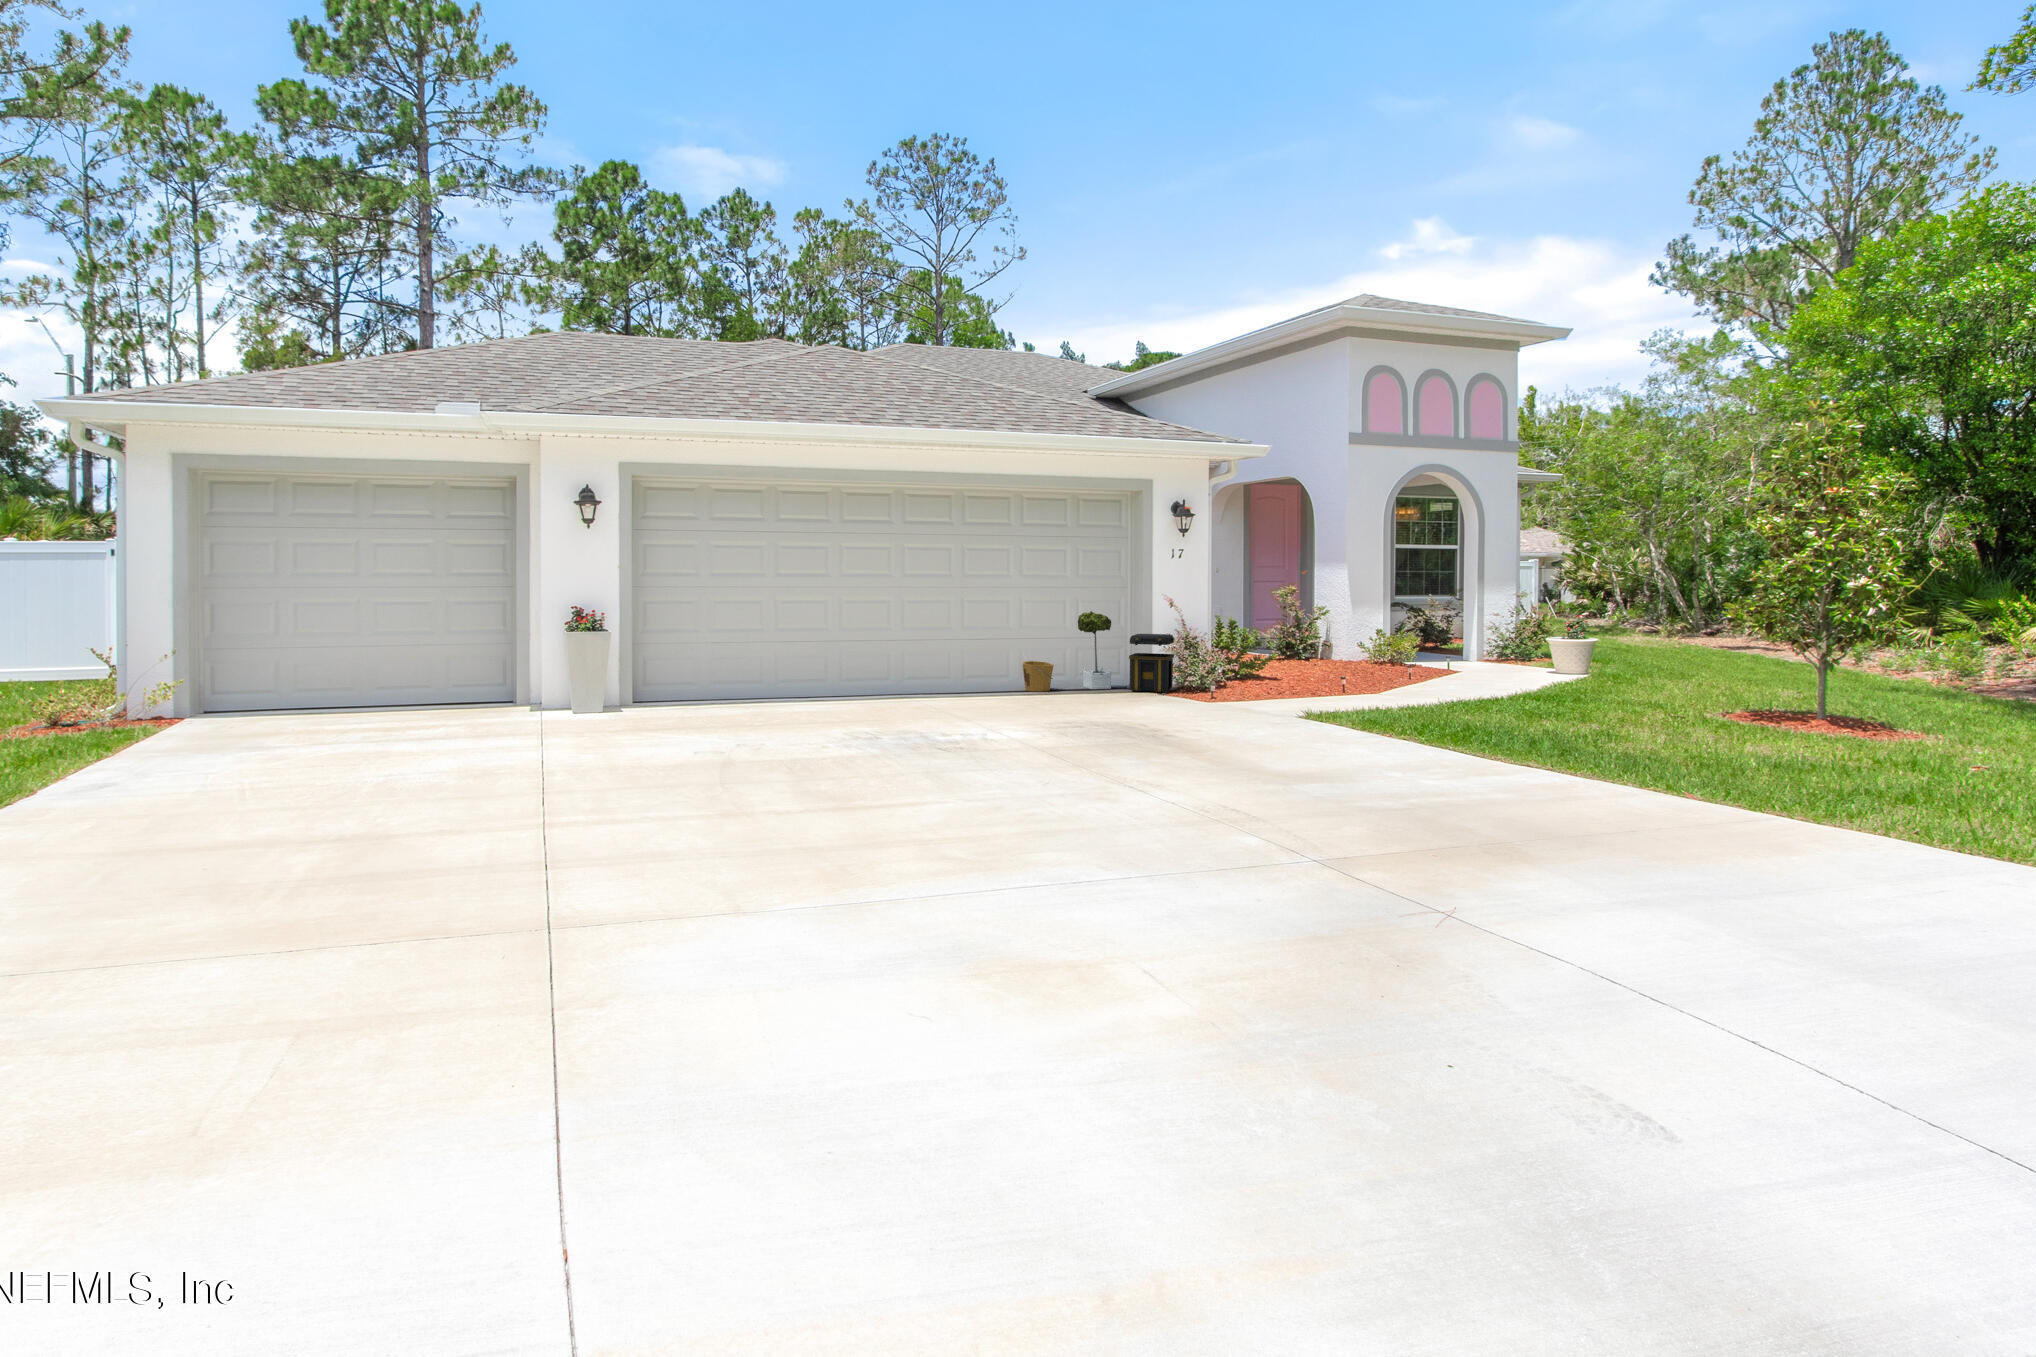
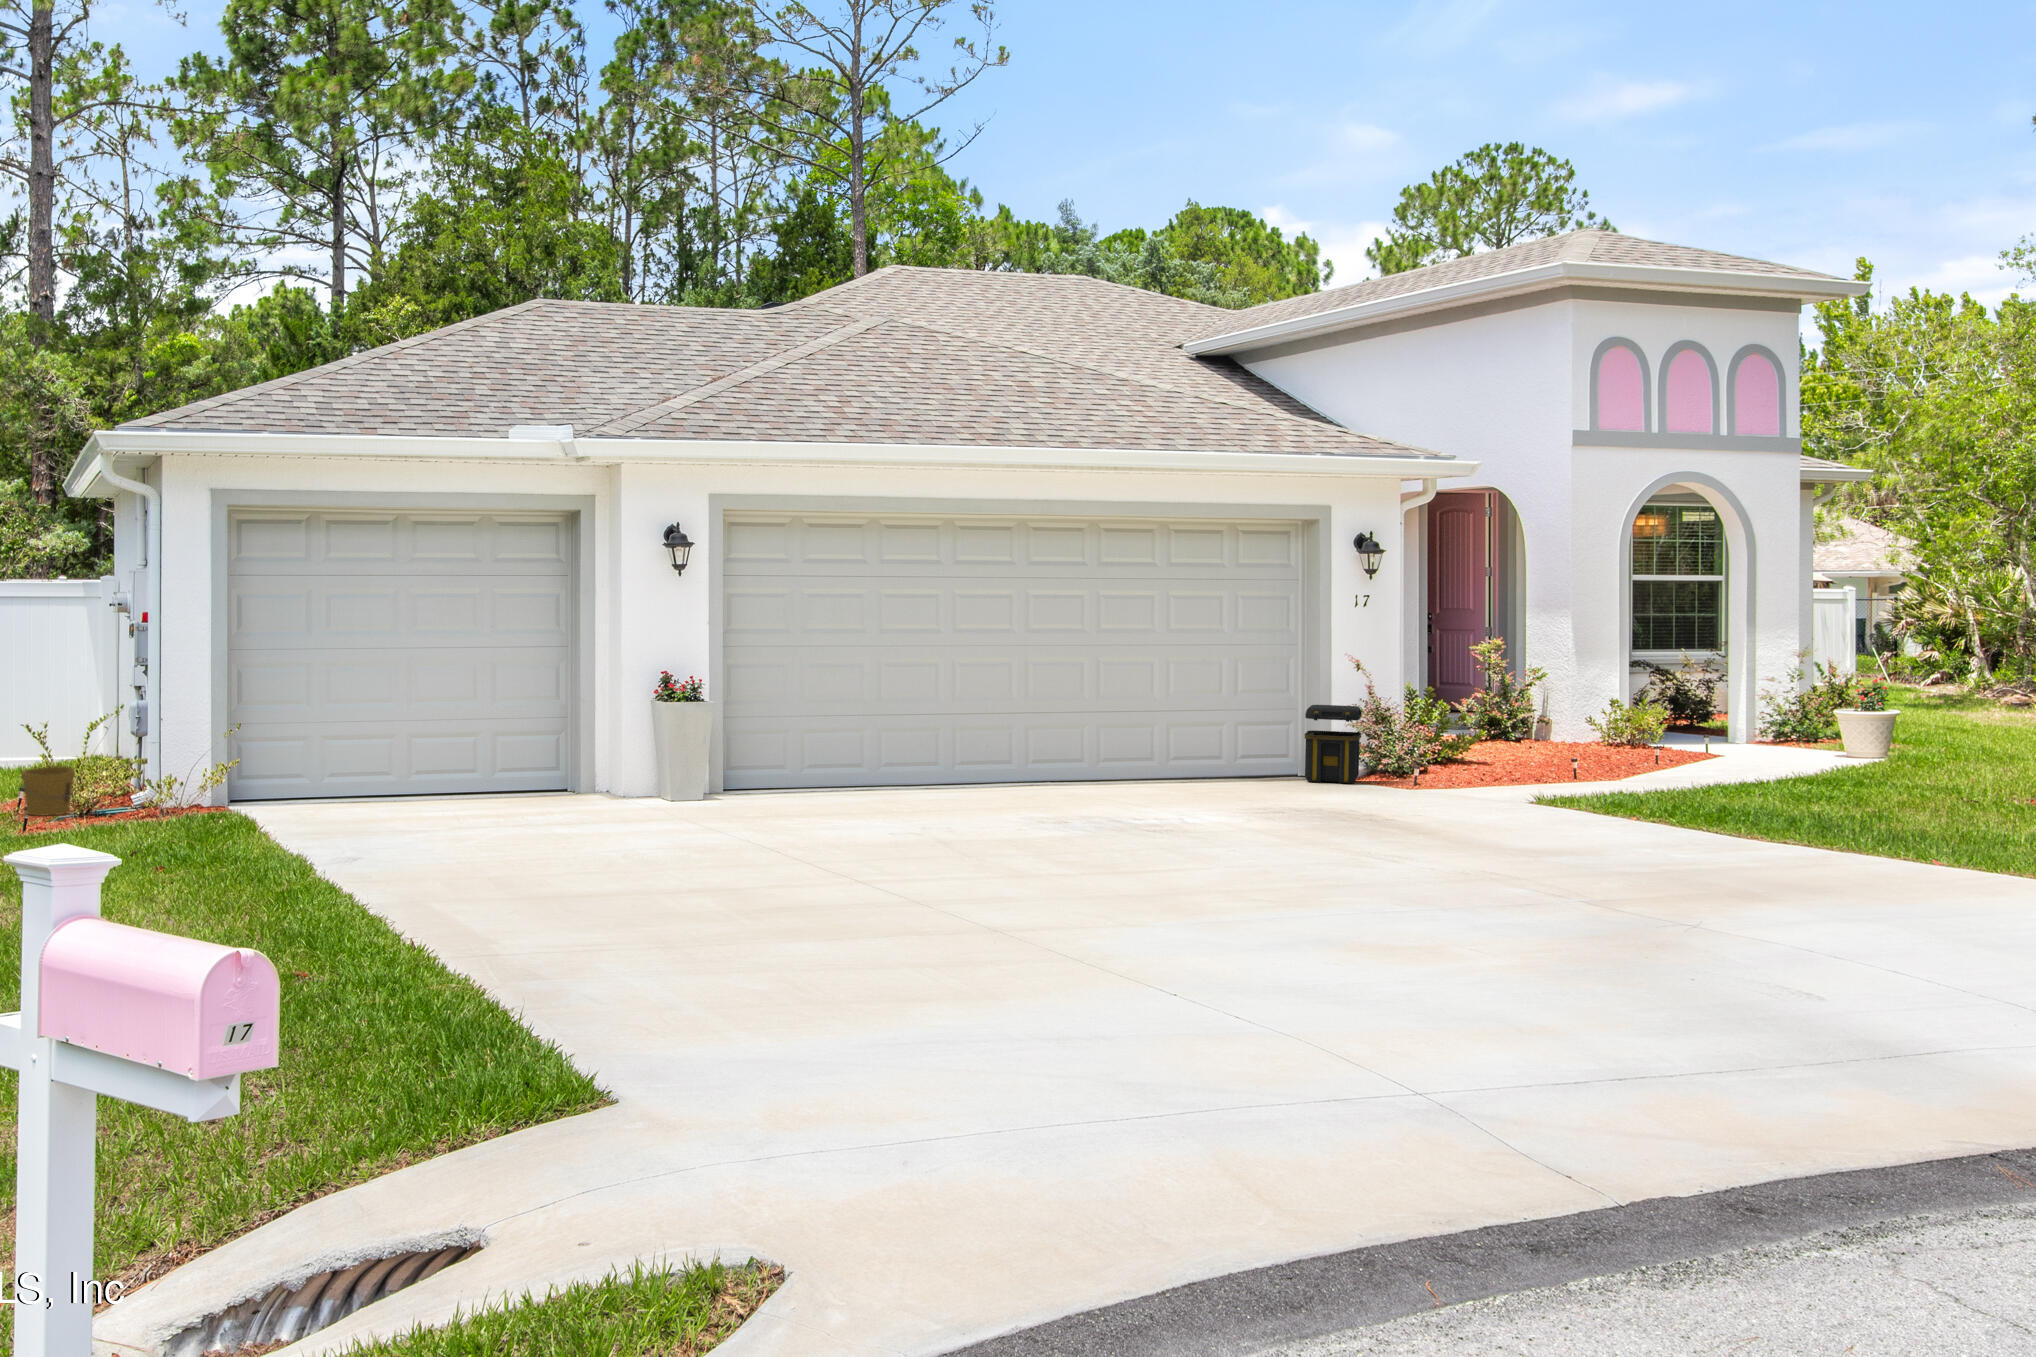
potted tree: present [1078,611,1111,689] -> none [1231,674,1278,779]
bucket: present [1022,661,1054,692] -> present [20,766,75,816]

